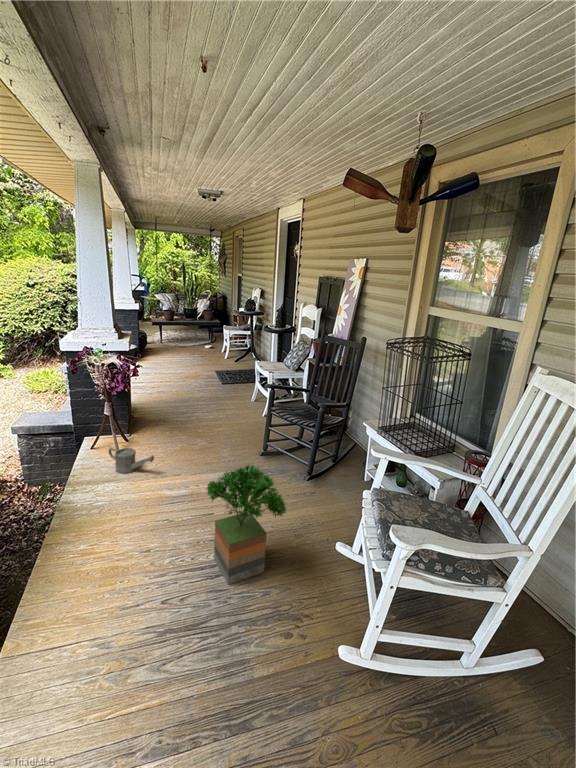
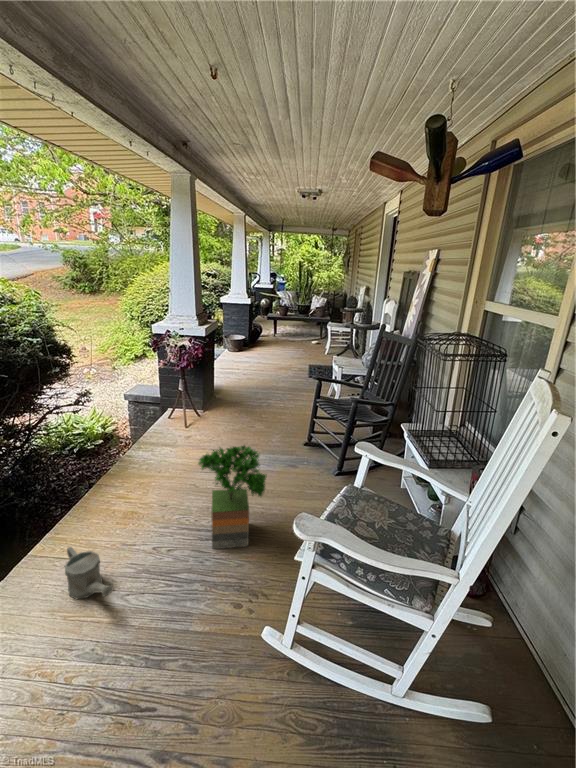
watering can: present [109,448,154,474] -> present [64,547,113,599]

